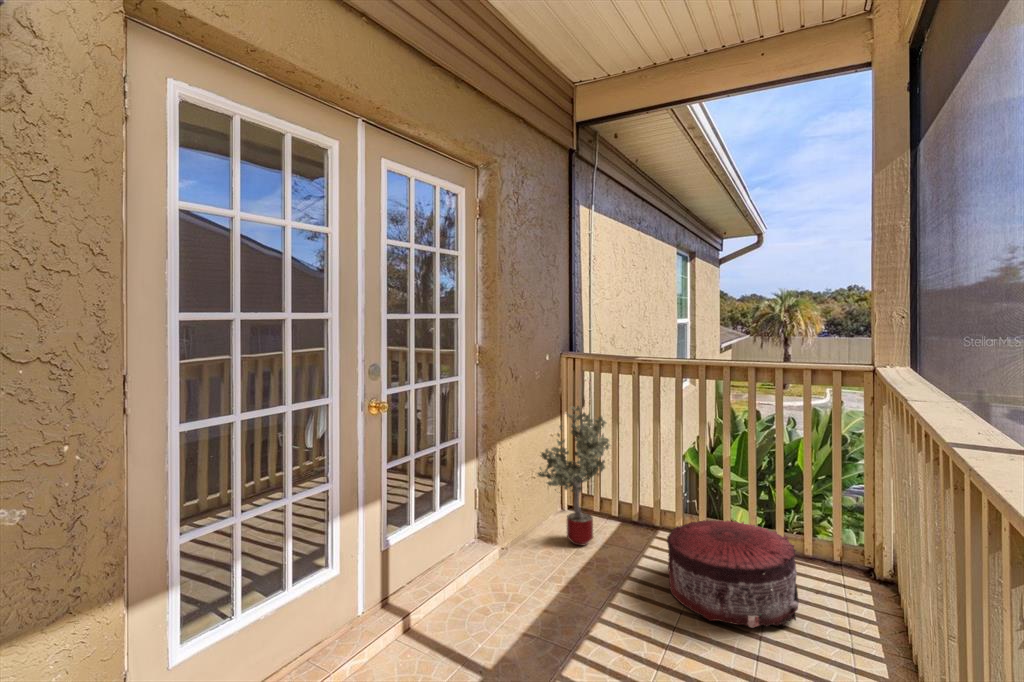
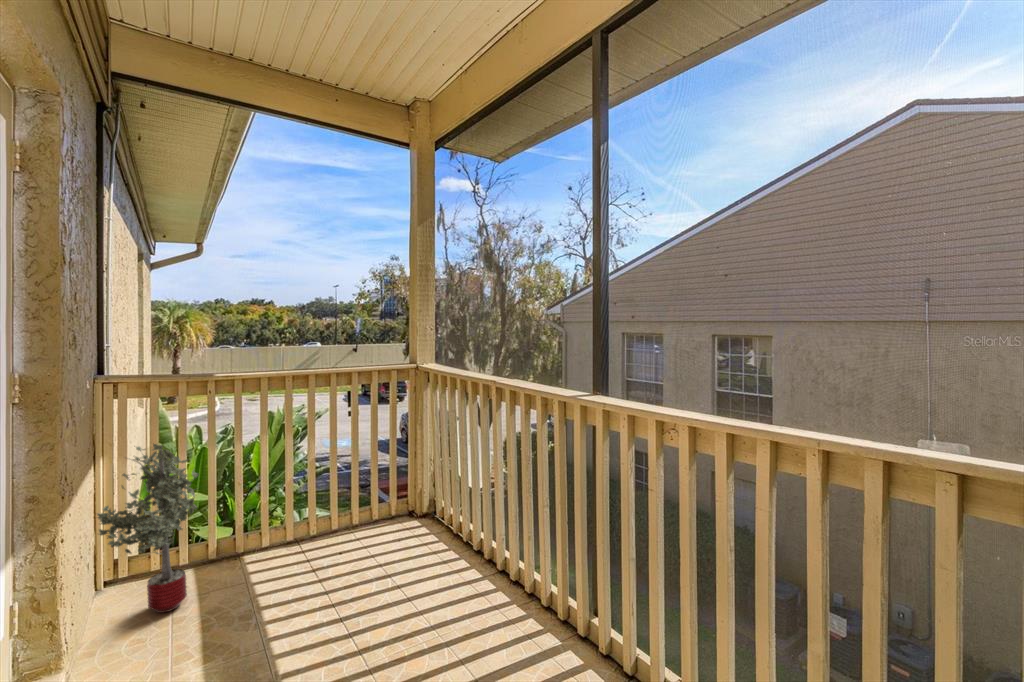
pouf: present [667,520,799,628] -> none [294,506,410,599]

